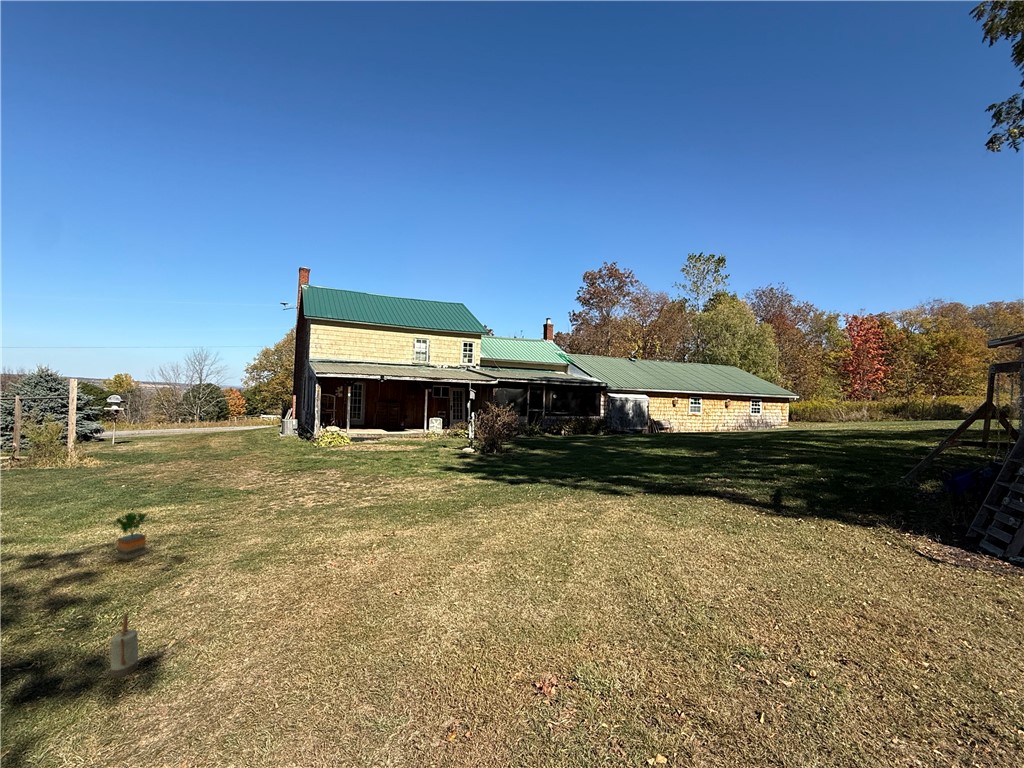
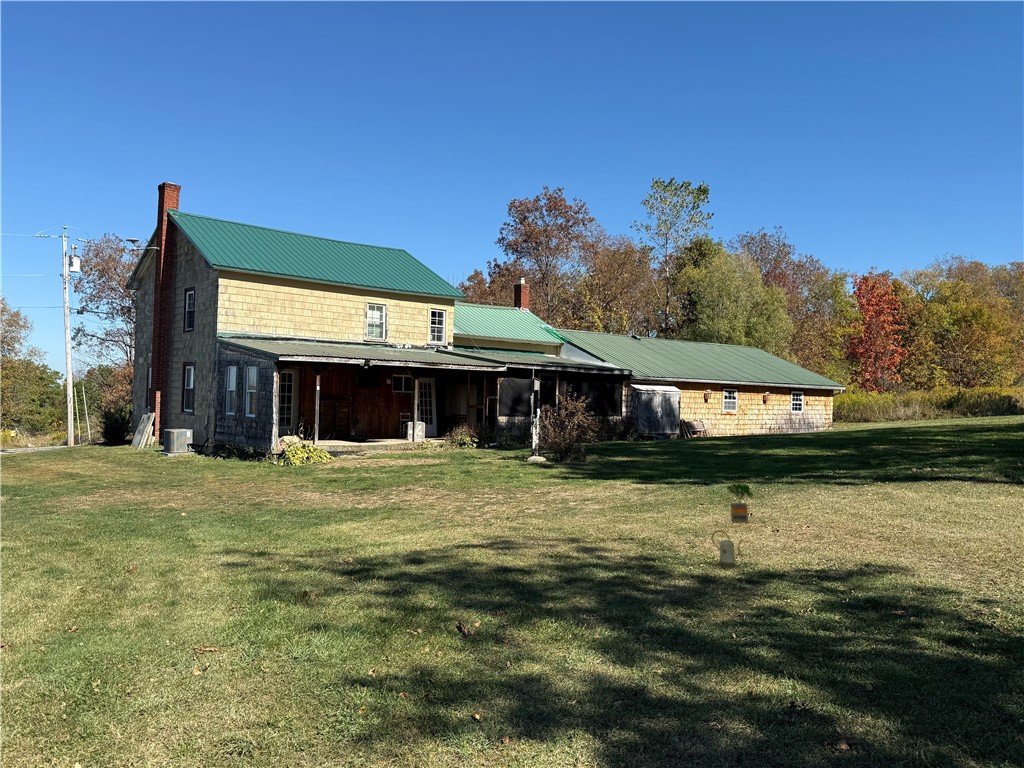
potted tree: present [113,513,152,559] -> present [727,484,753,523]

